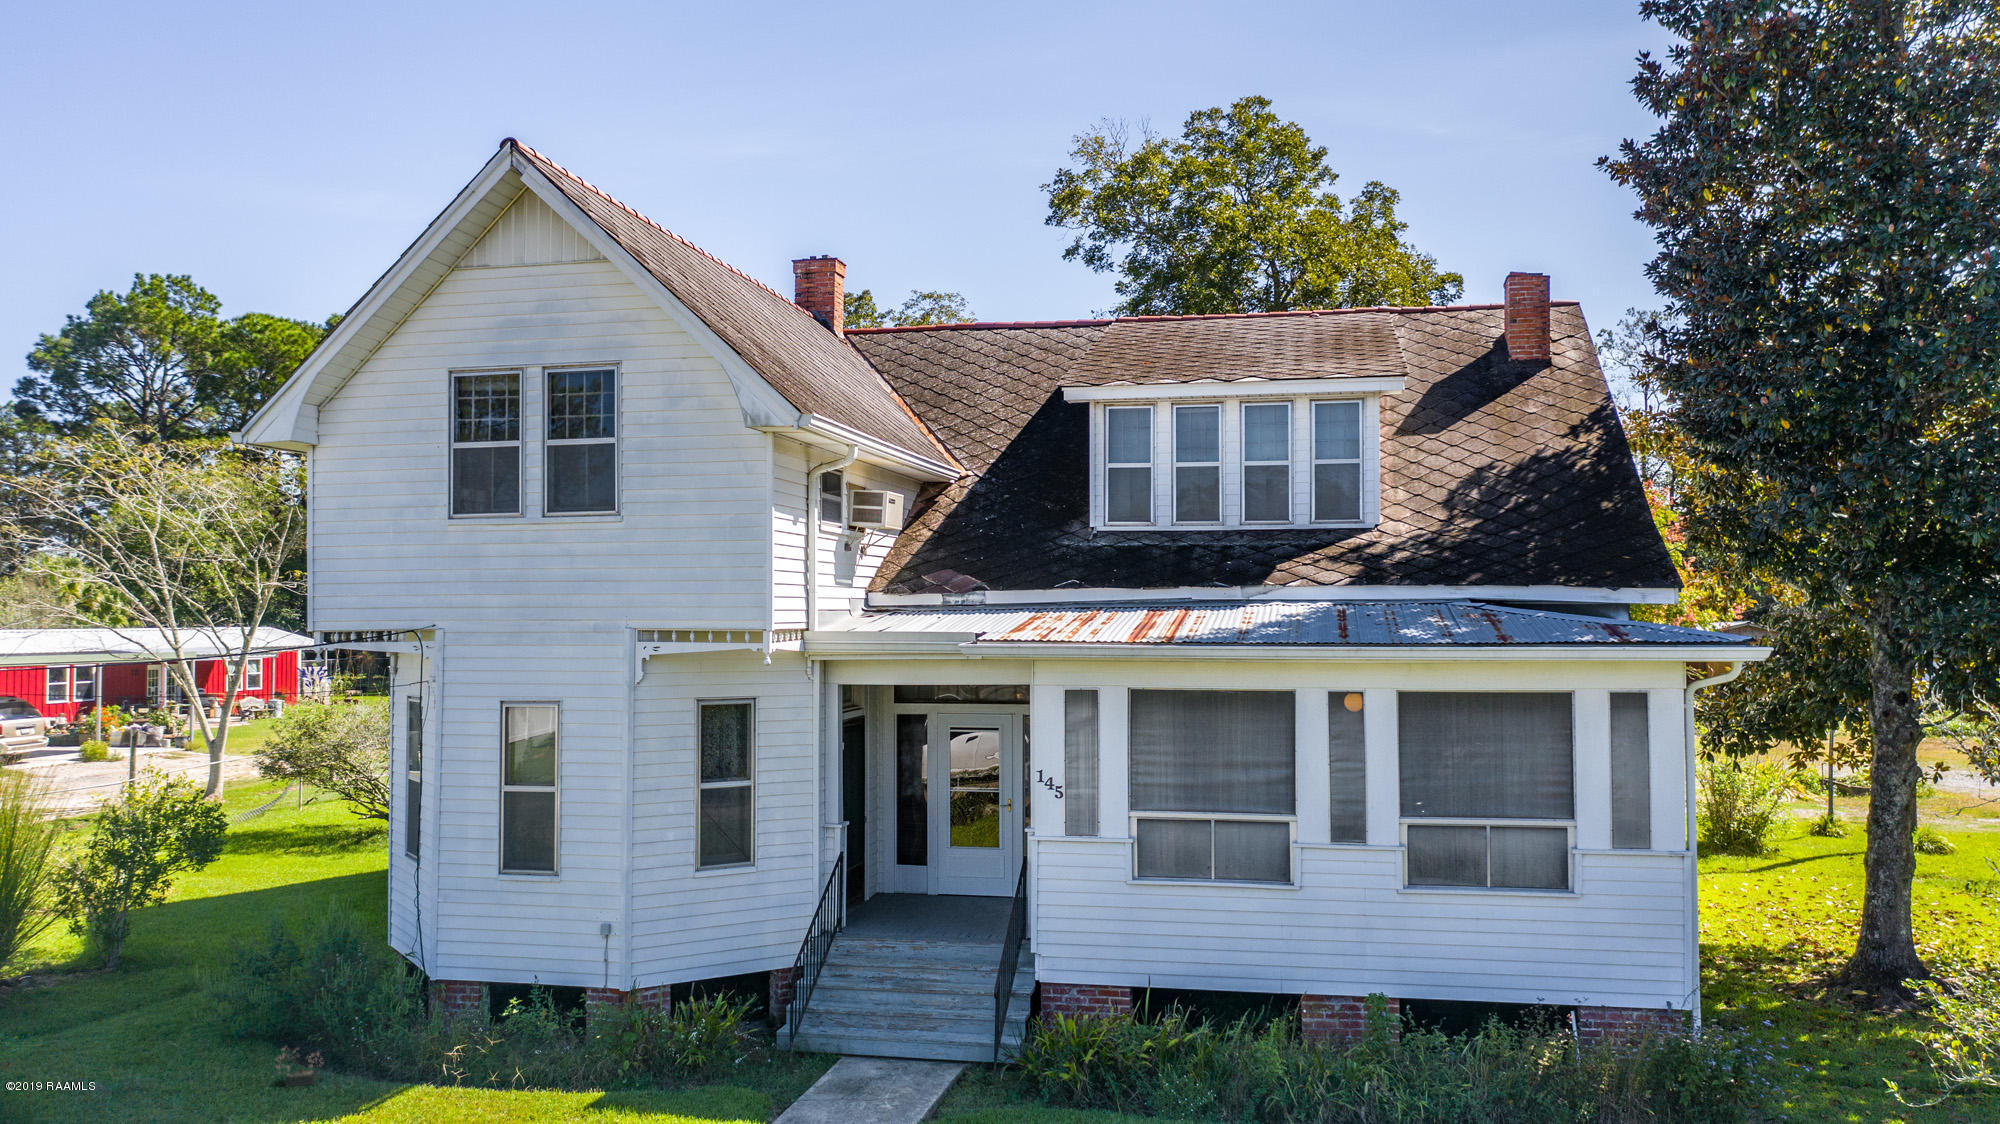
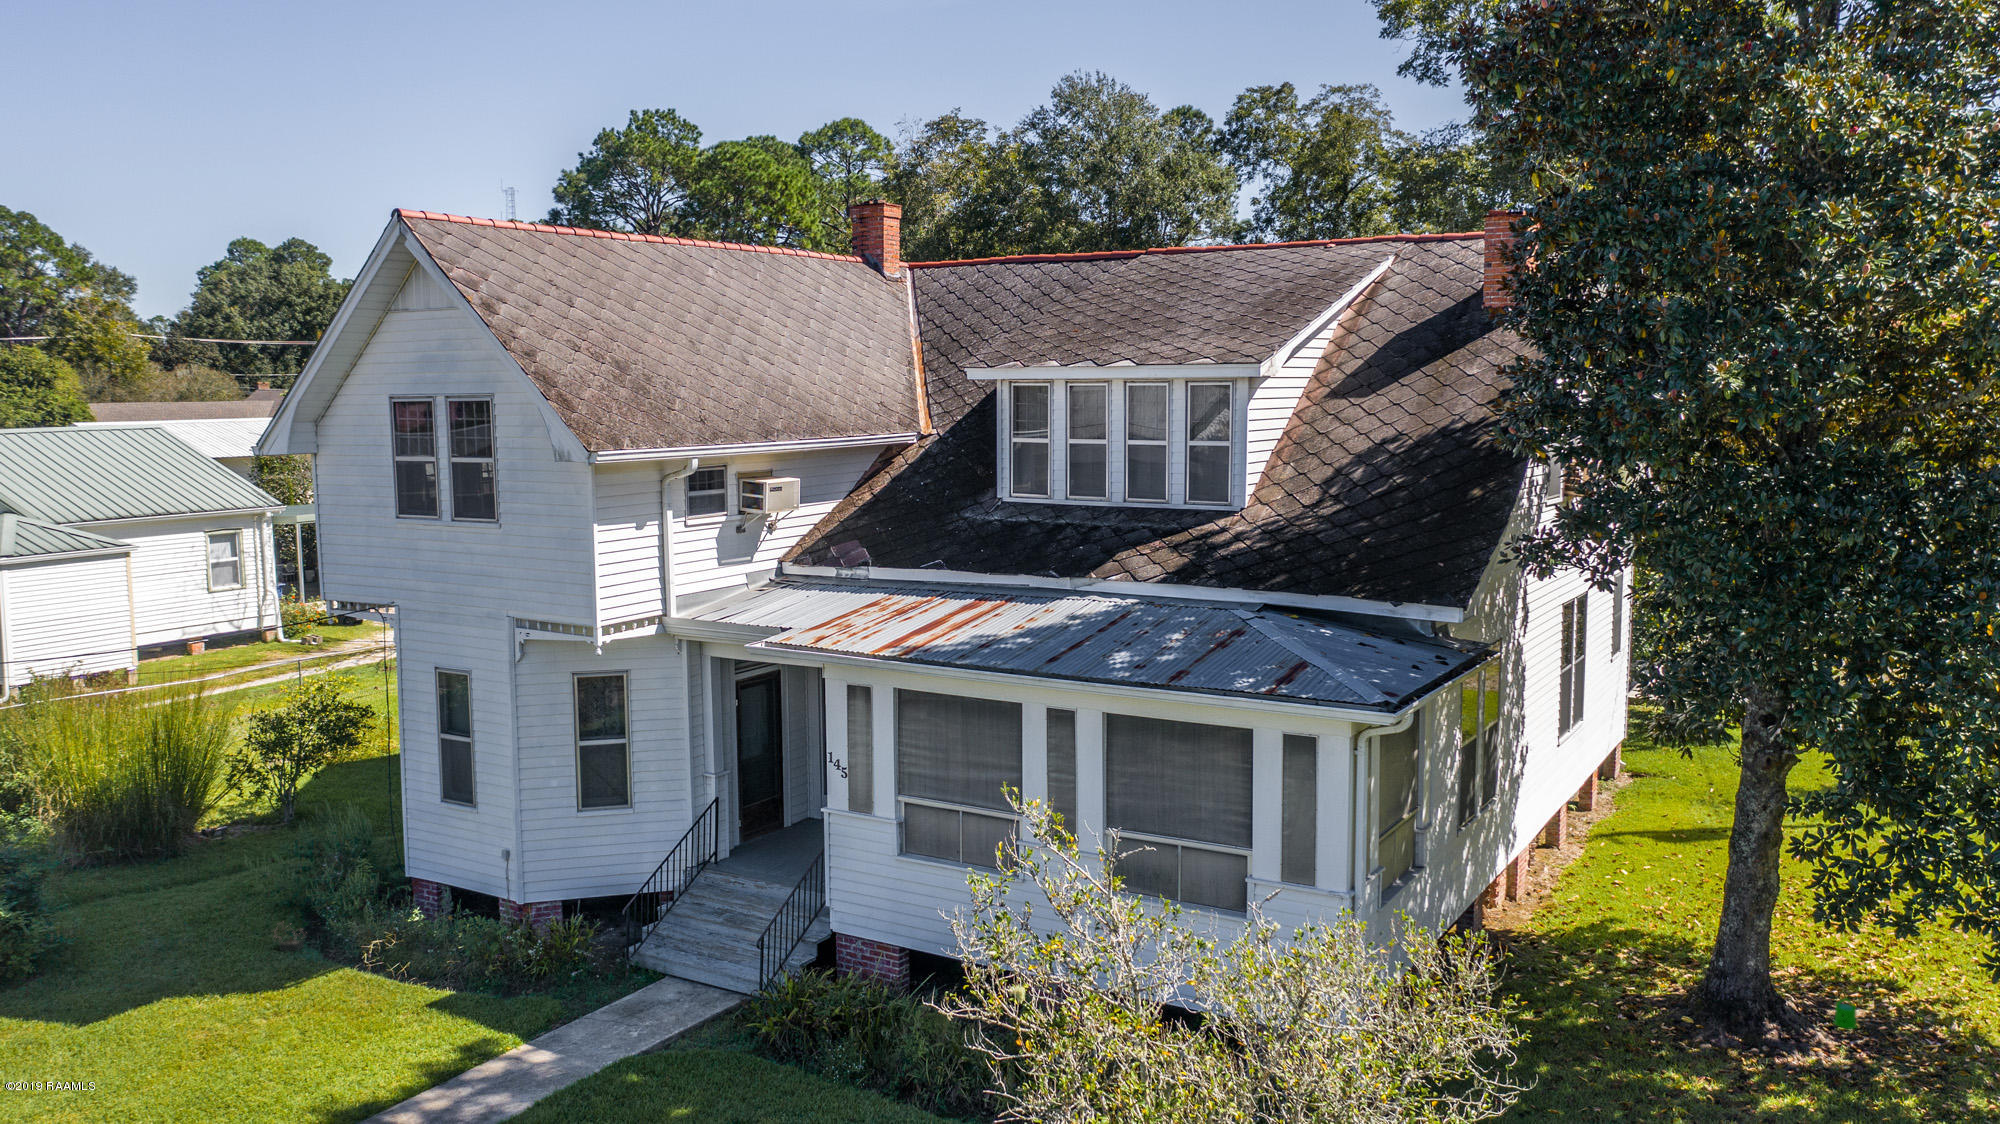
watering can: none [1944,941,1967,968] -> present [1834,998,1857,1029]

